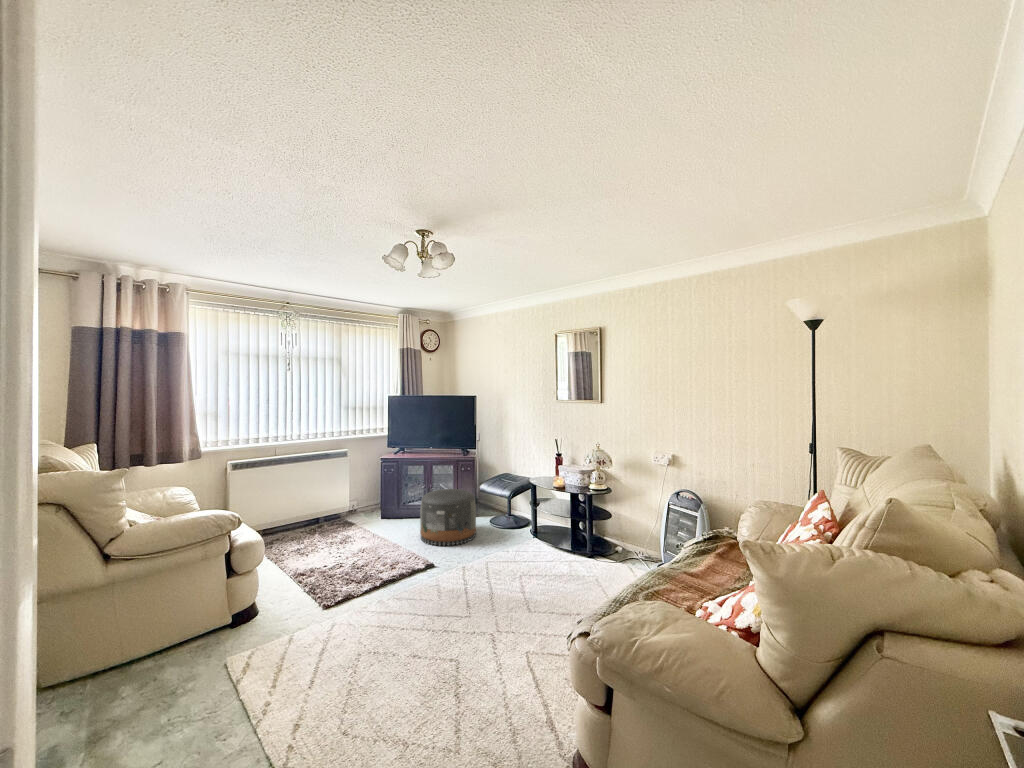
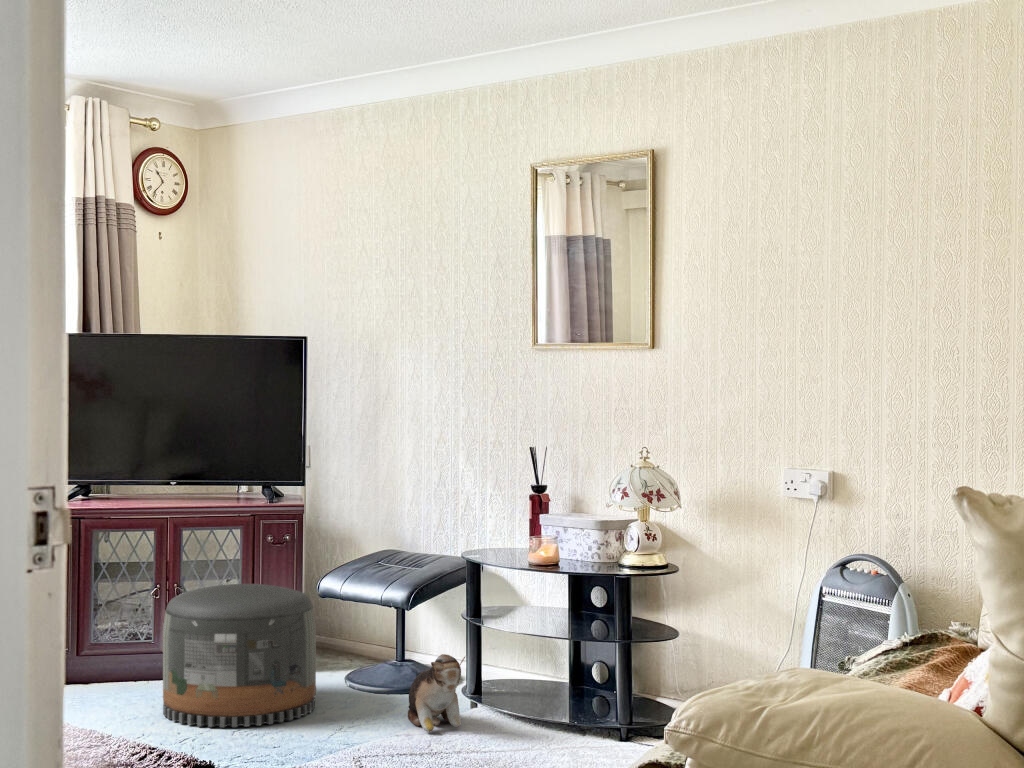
plush toy: none [508,522,528,551] -> present [408,654,465,732]

